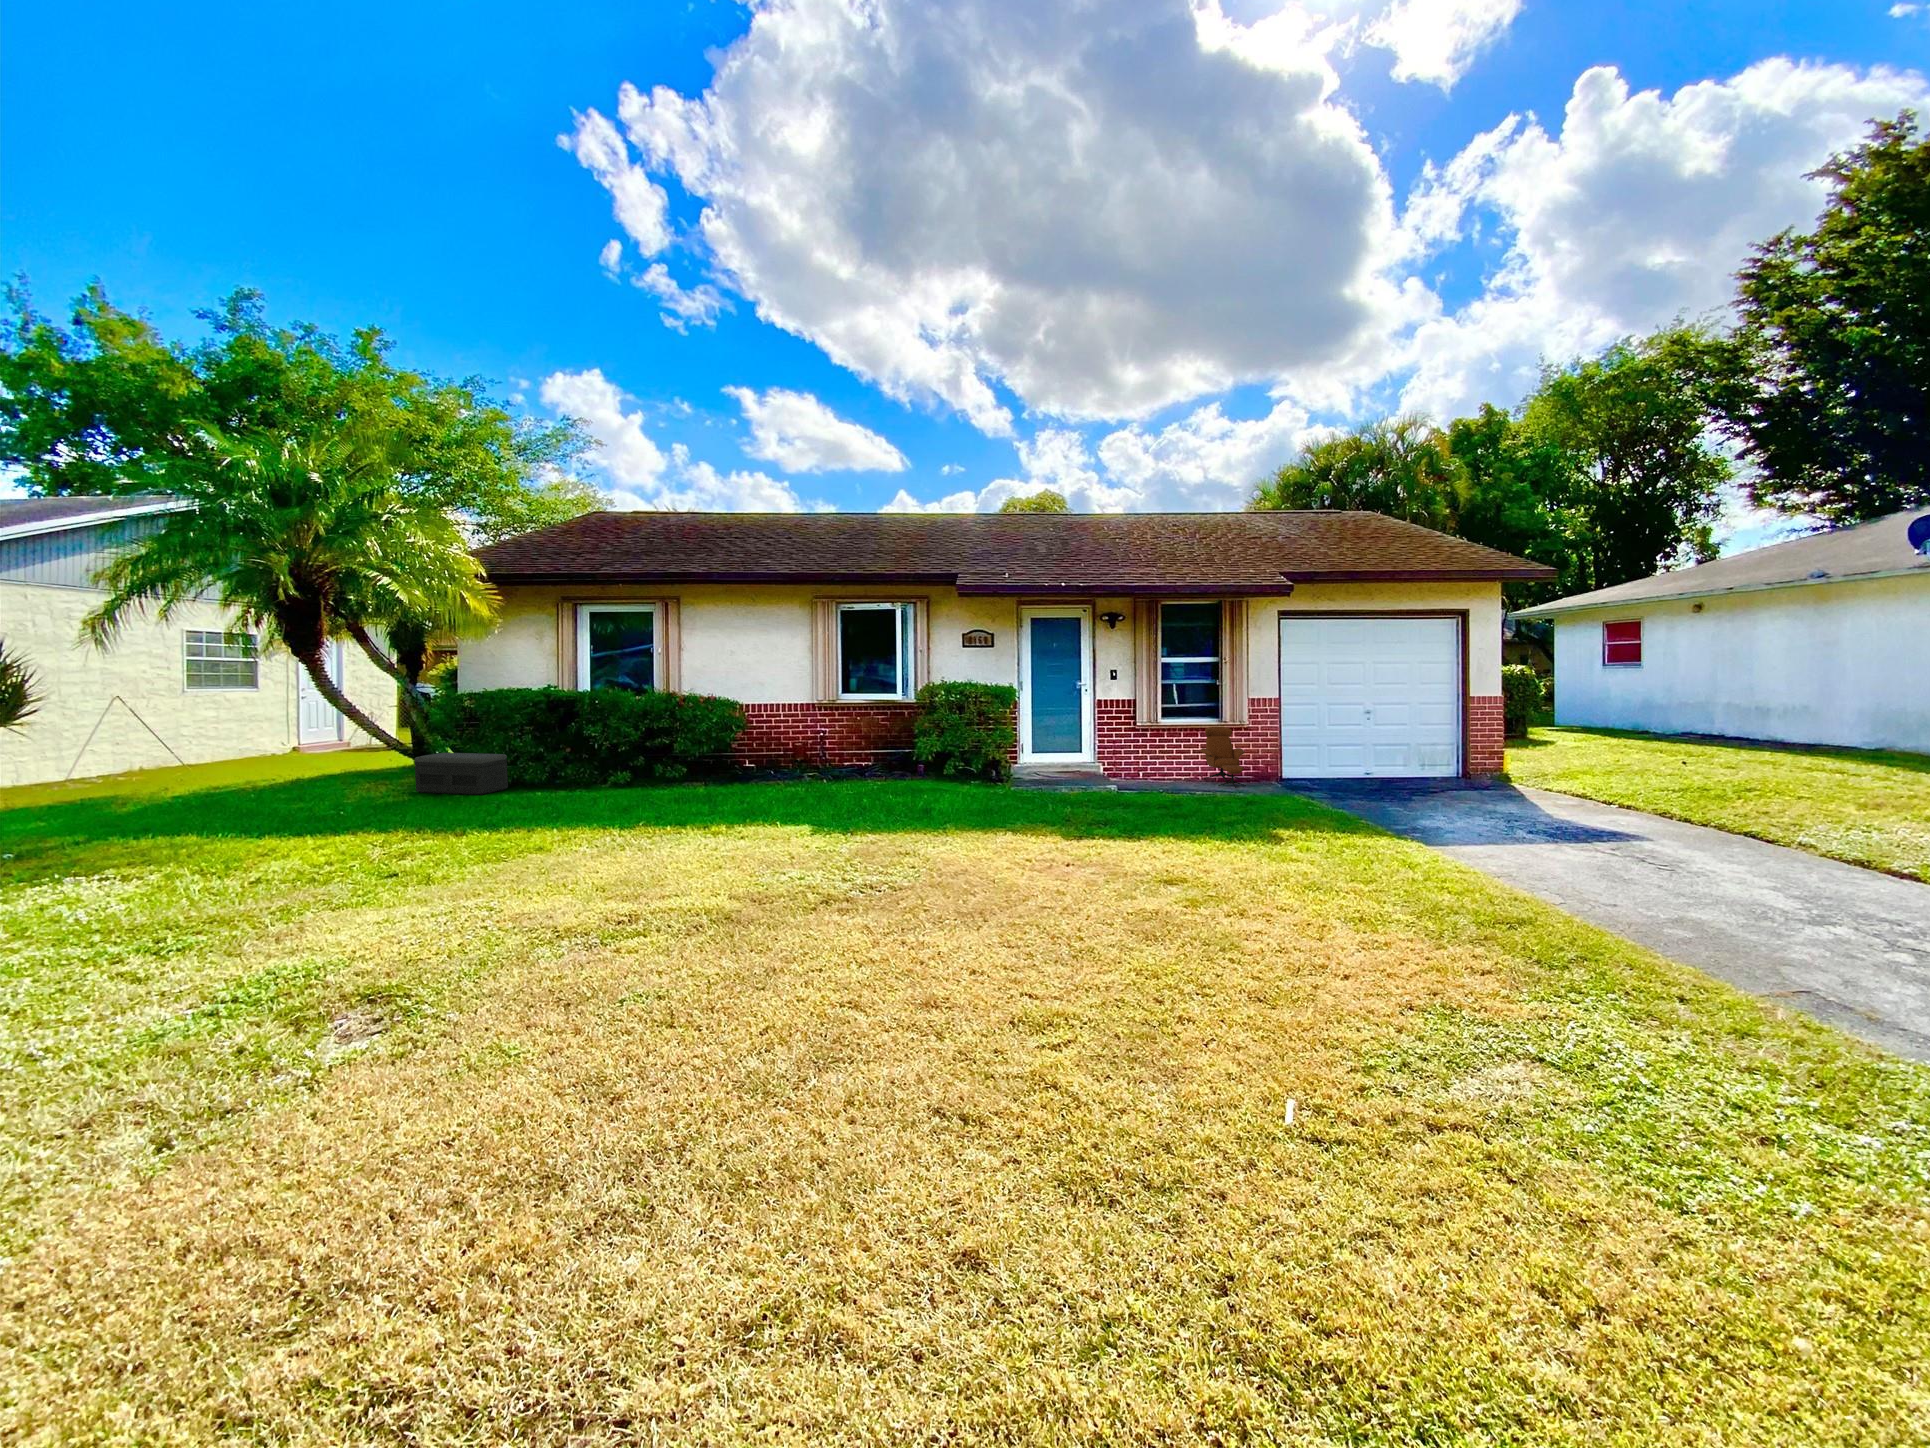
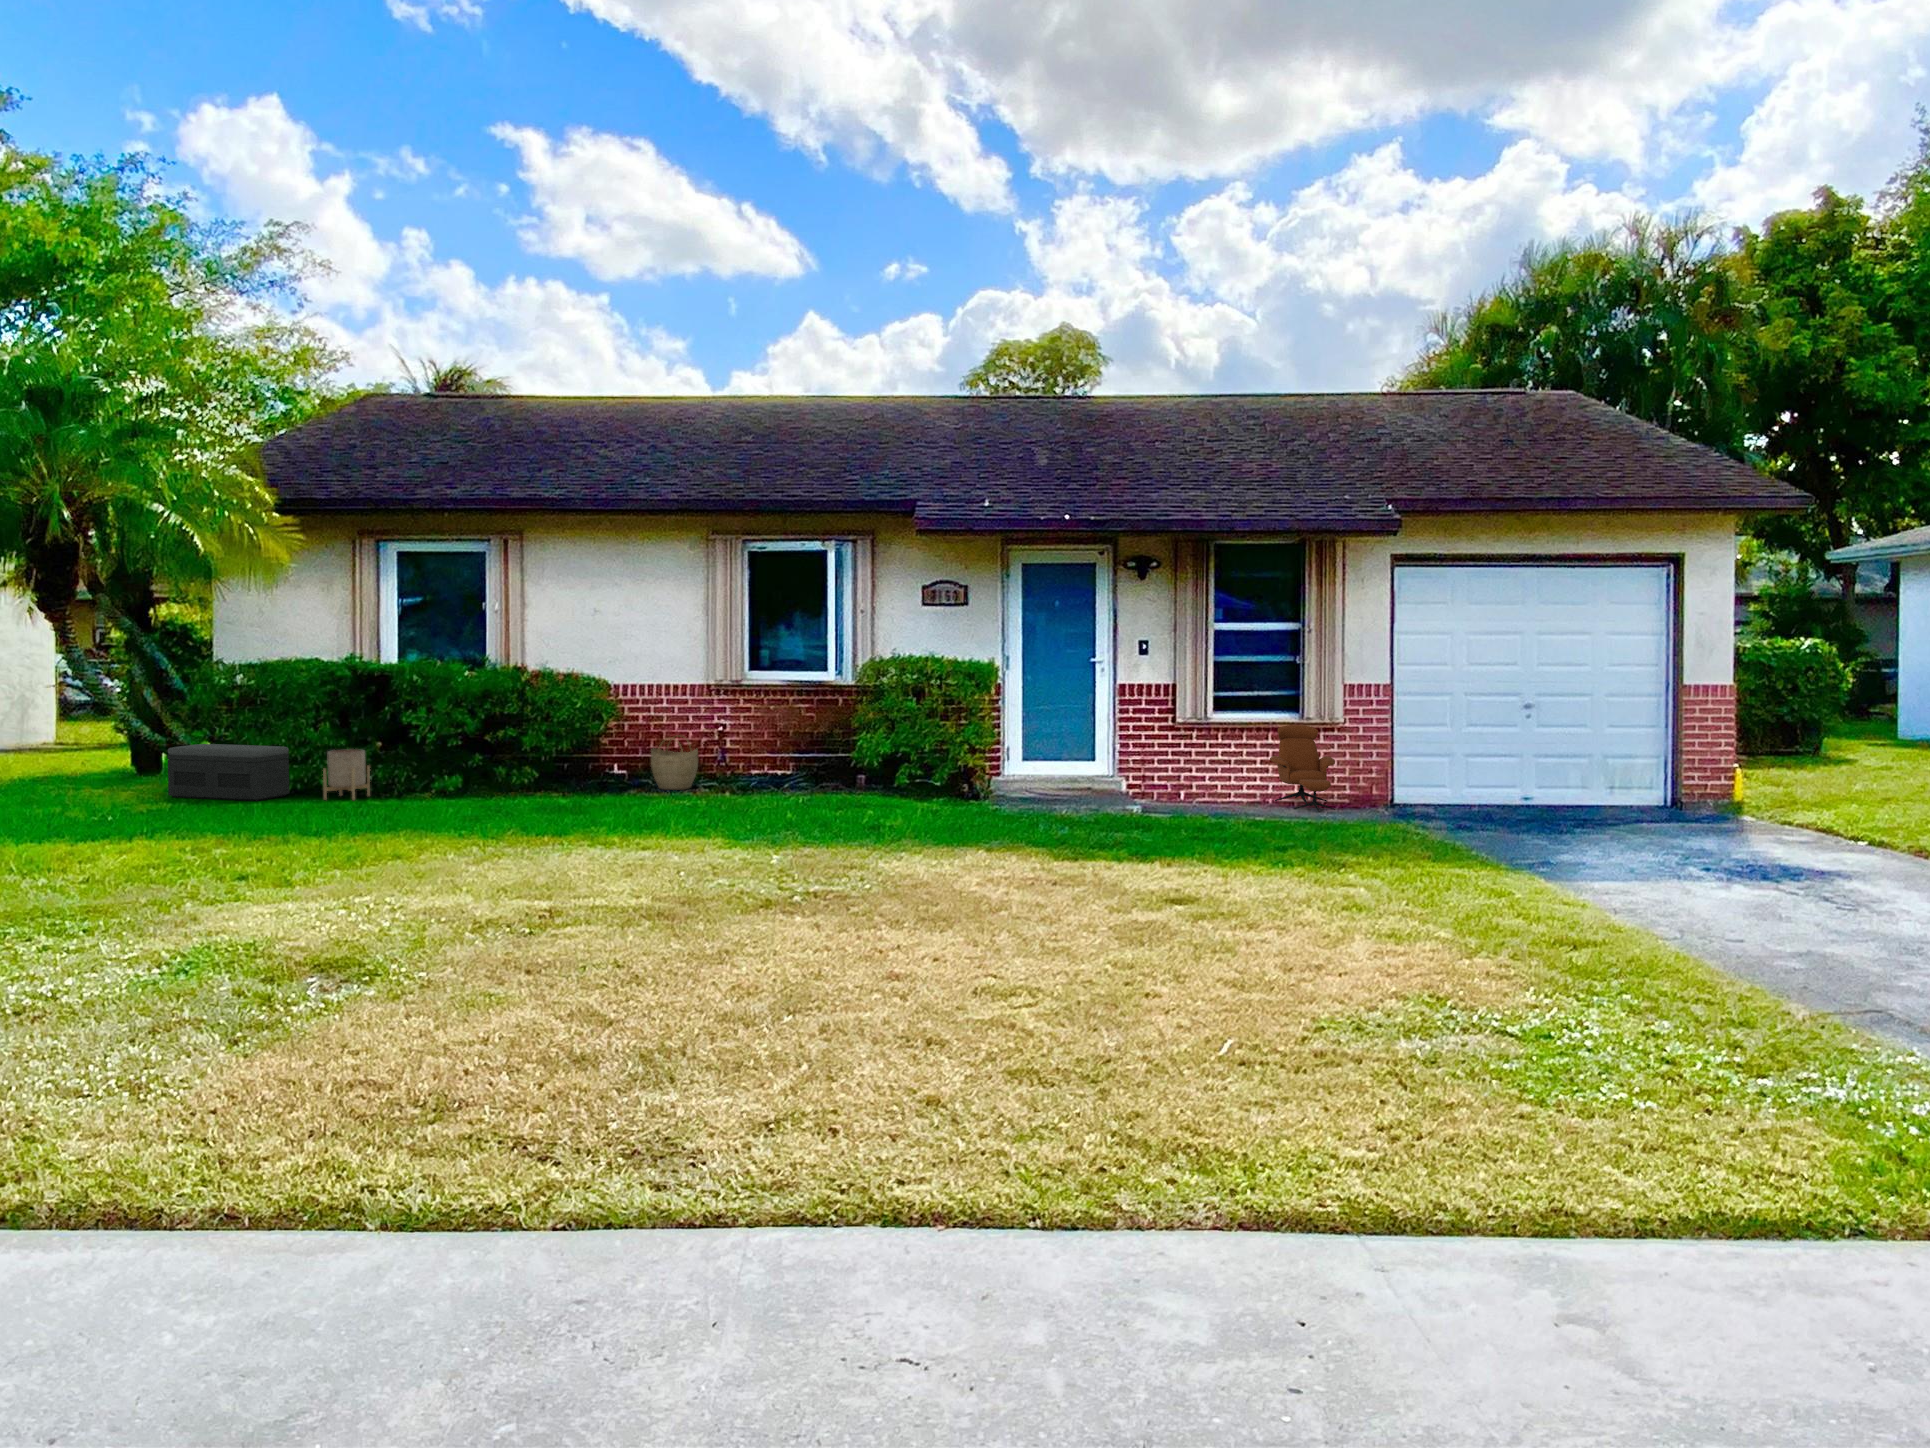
woven basket: none [774,739,807,778] -> present [651,738,698,790]
planter: none [532,755,568,793] -> present [323,749,370,800]

